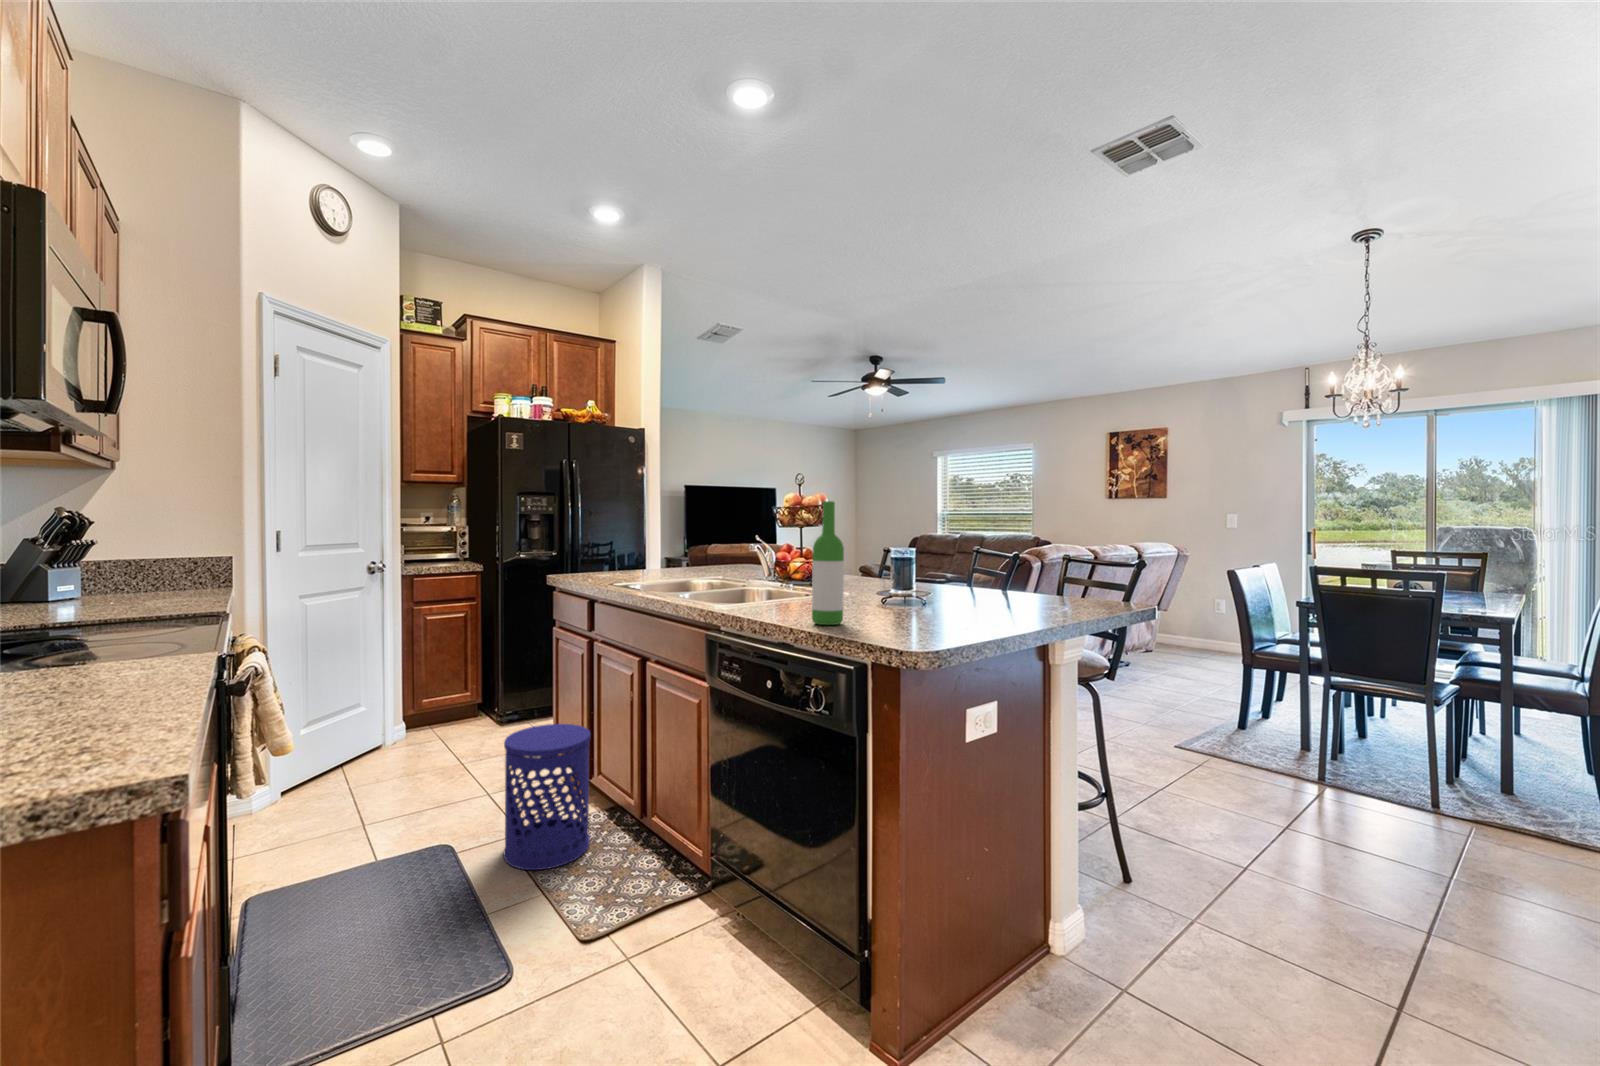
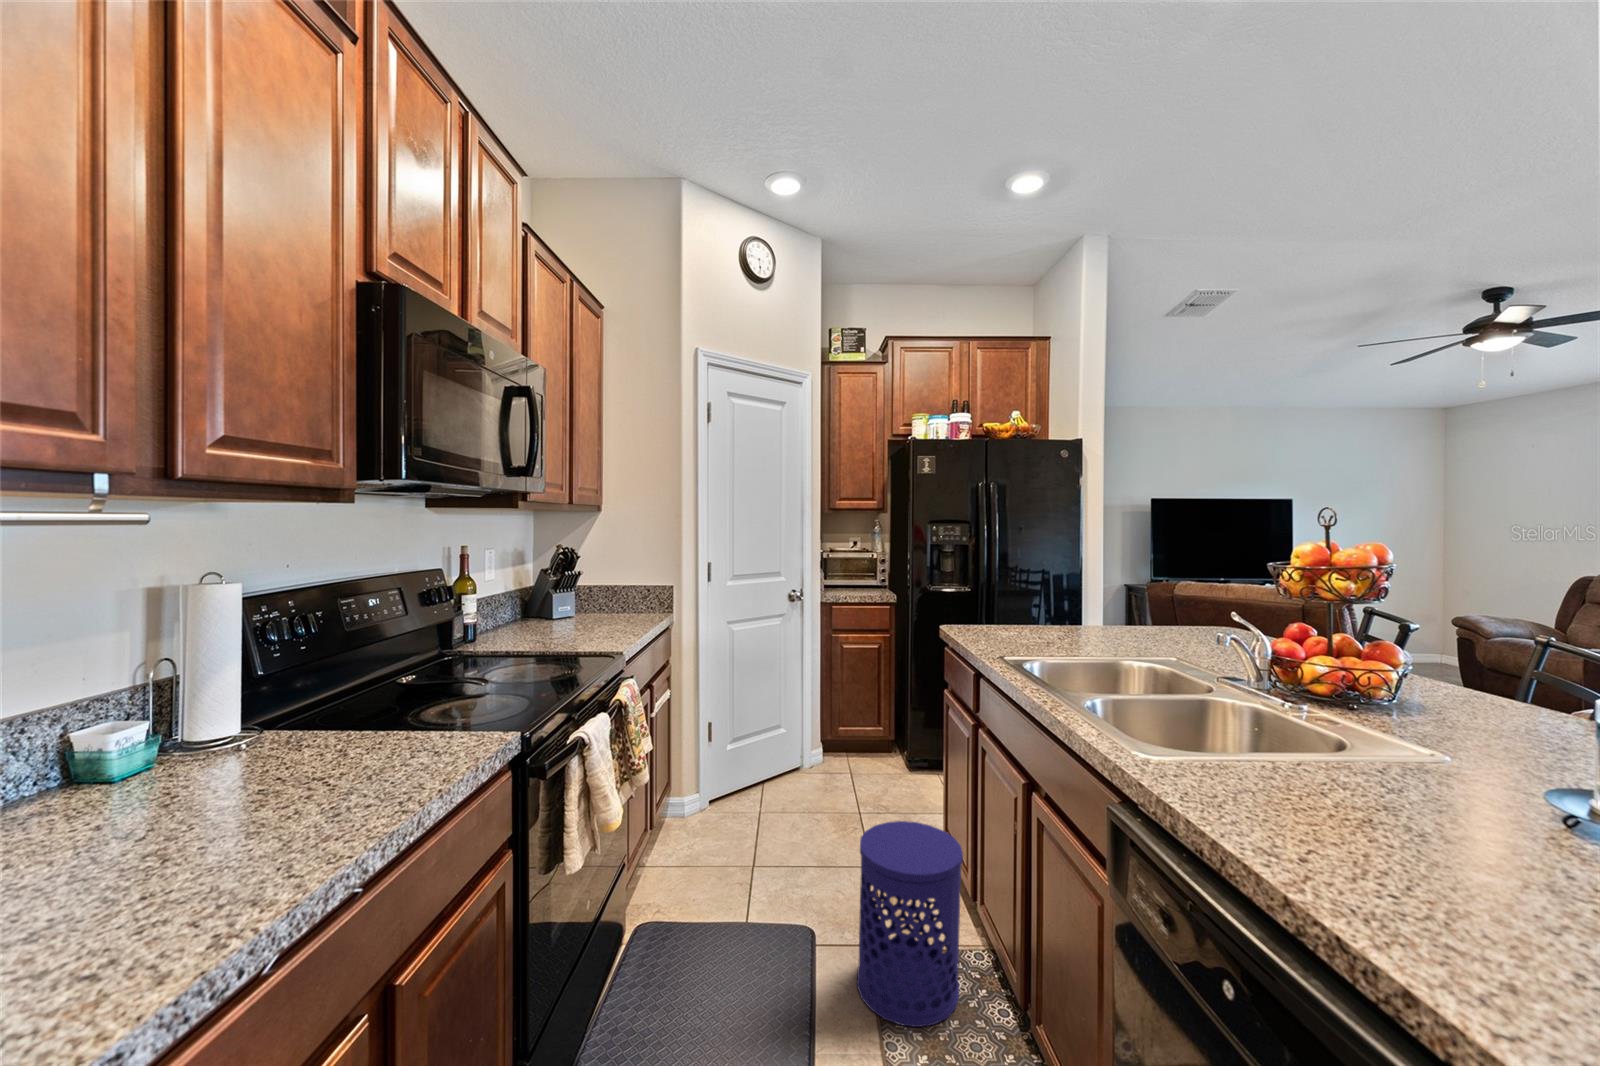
wine bottle: present [812,501,844,625] -> none [1356,621,1470,943]

